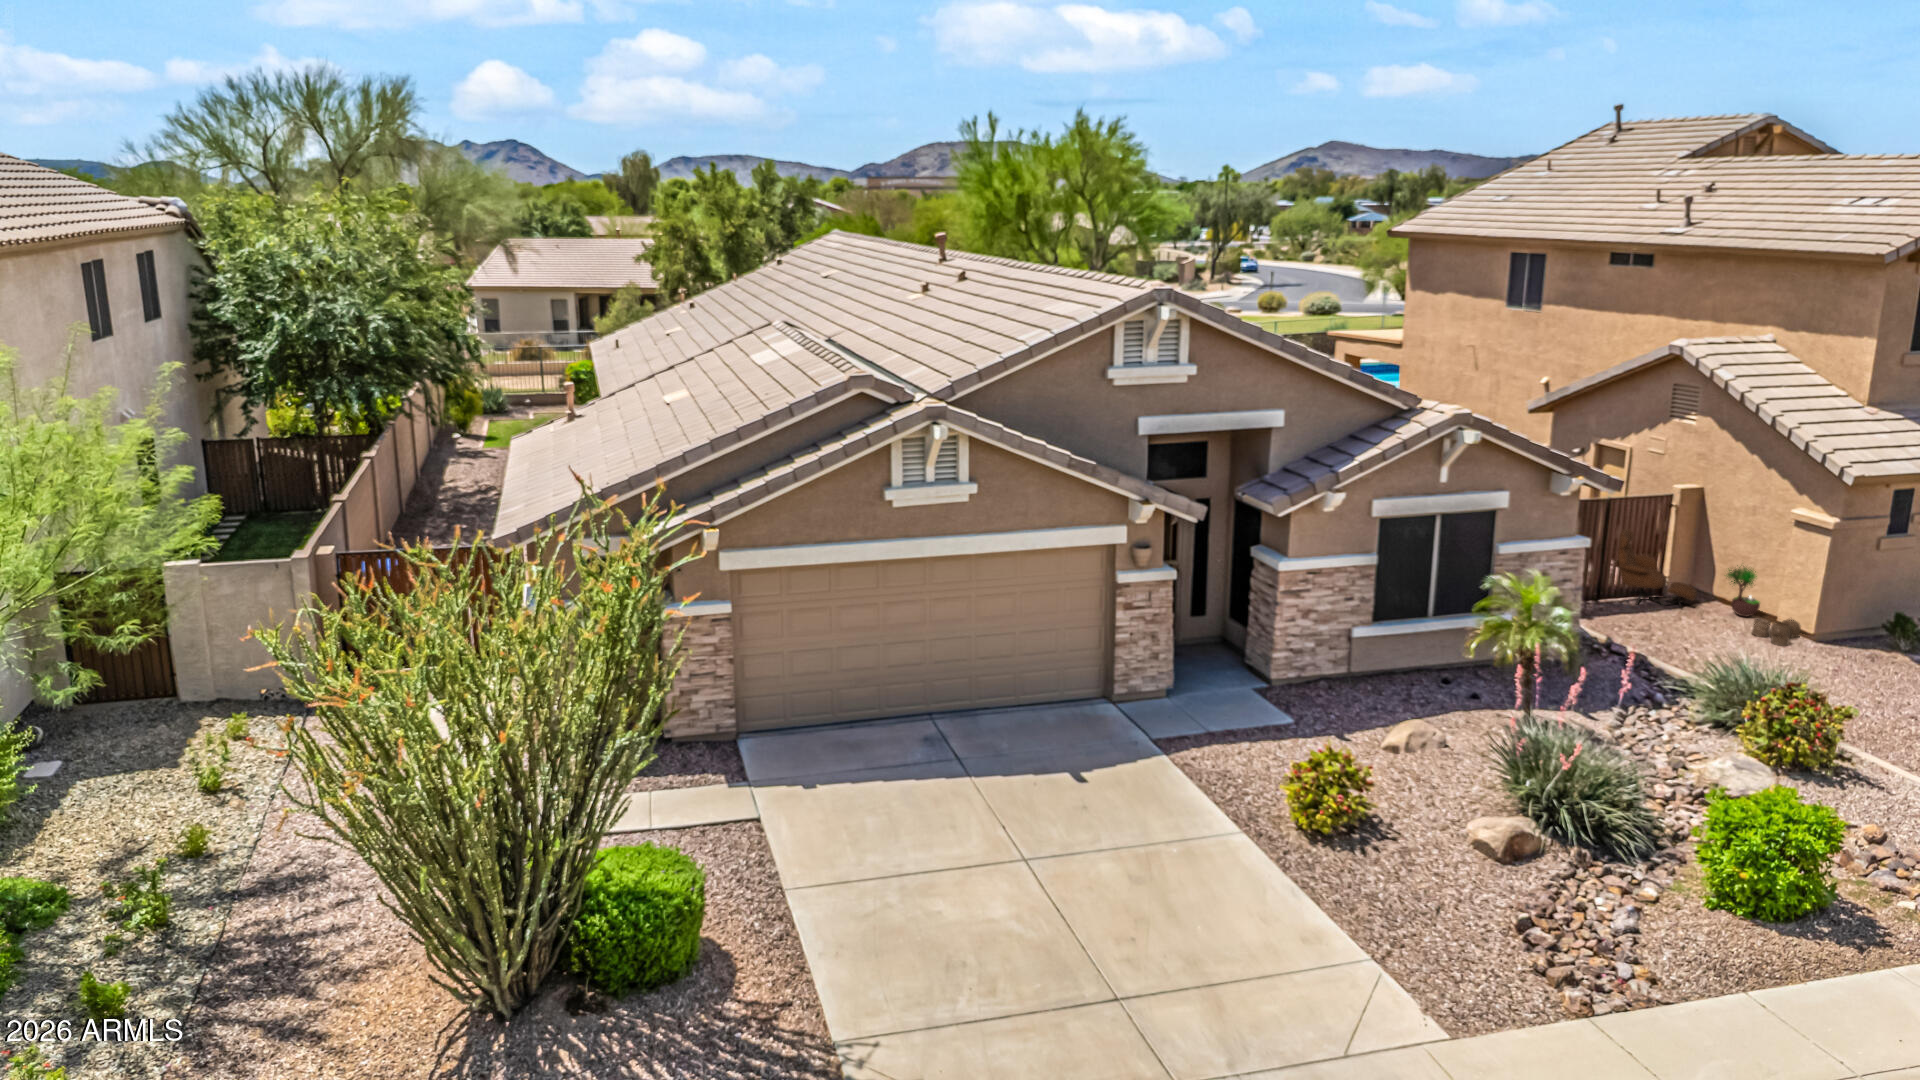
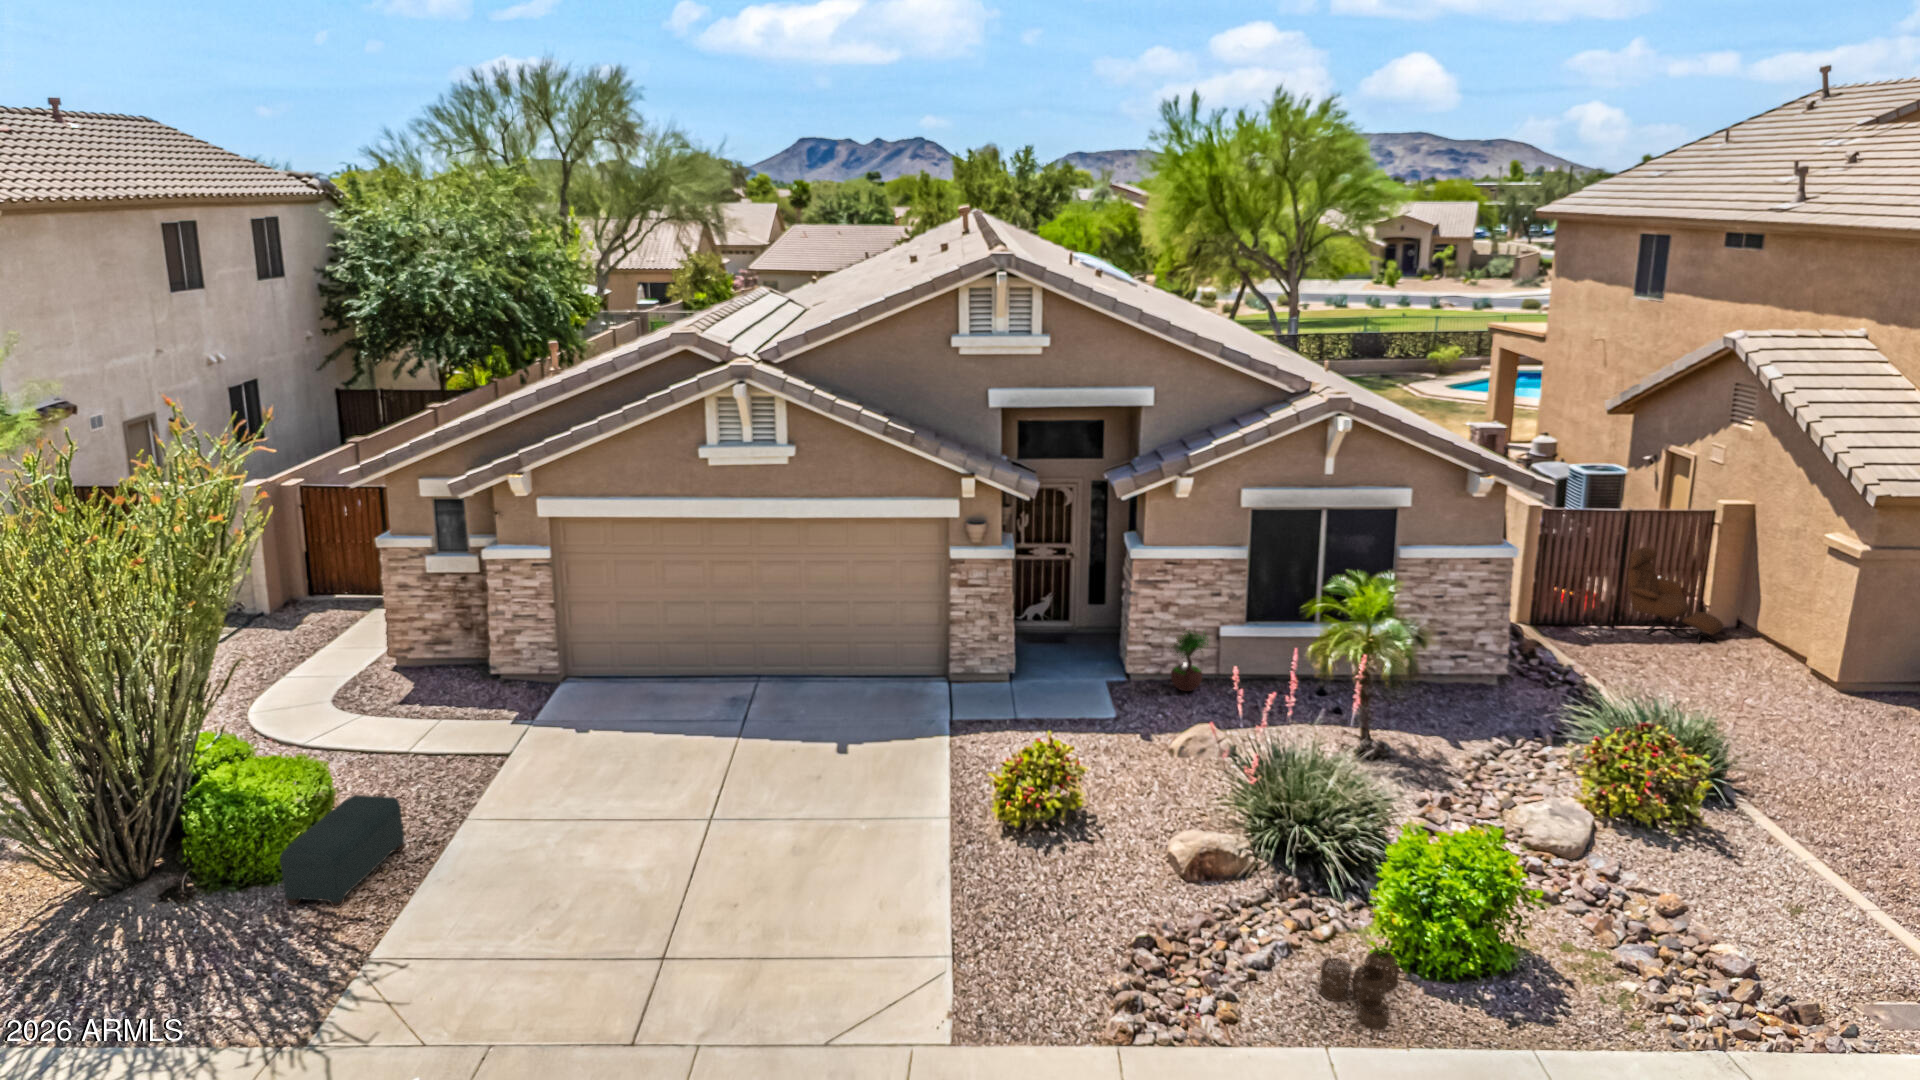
potted tree: present [1726,565,1760,617] -> present [1171,629,1208,691]
woven basket: present [1752,617,1801,646] -> present [1320,950,1399,1030]
bench: none [688,880,755,1008] -> present [280,795,404,908]

